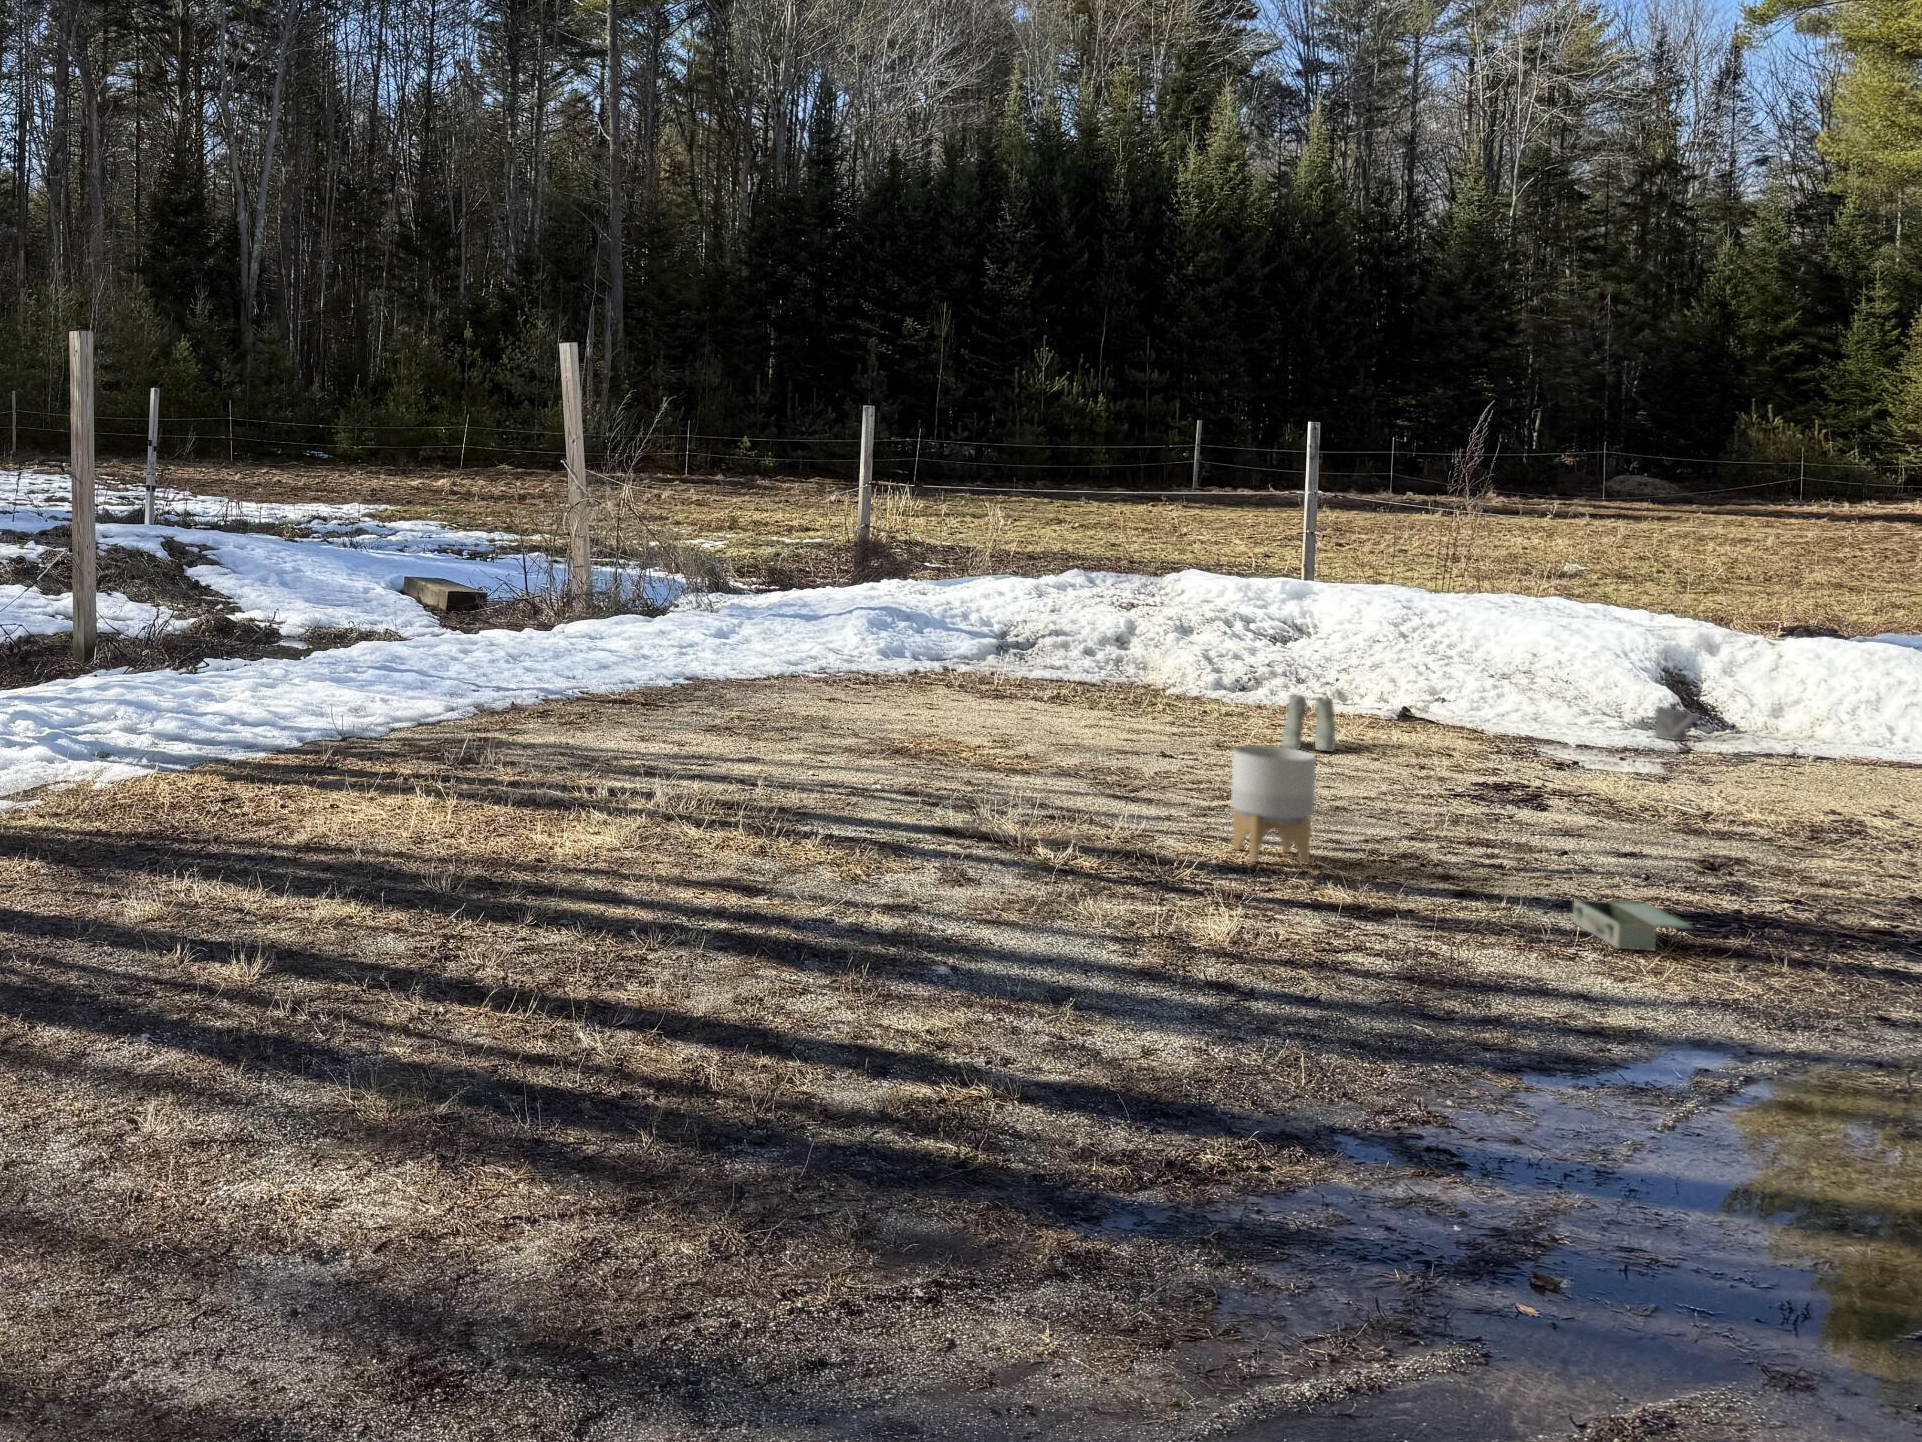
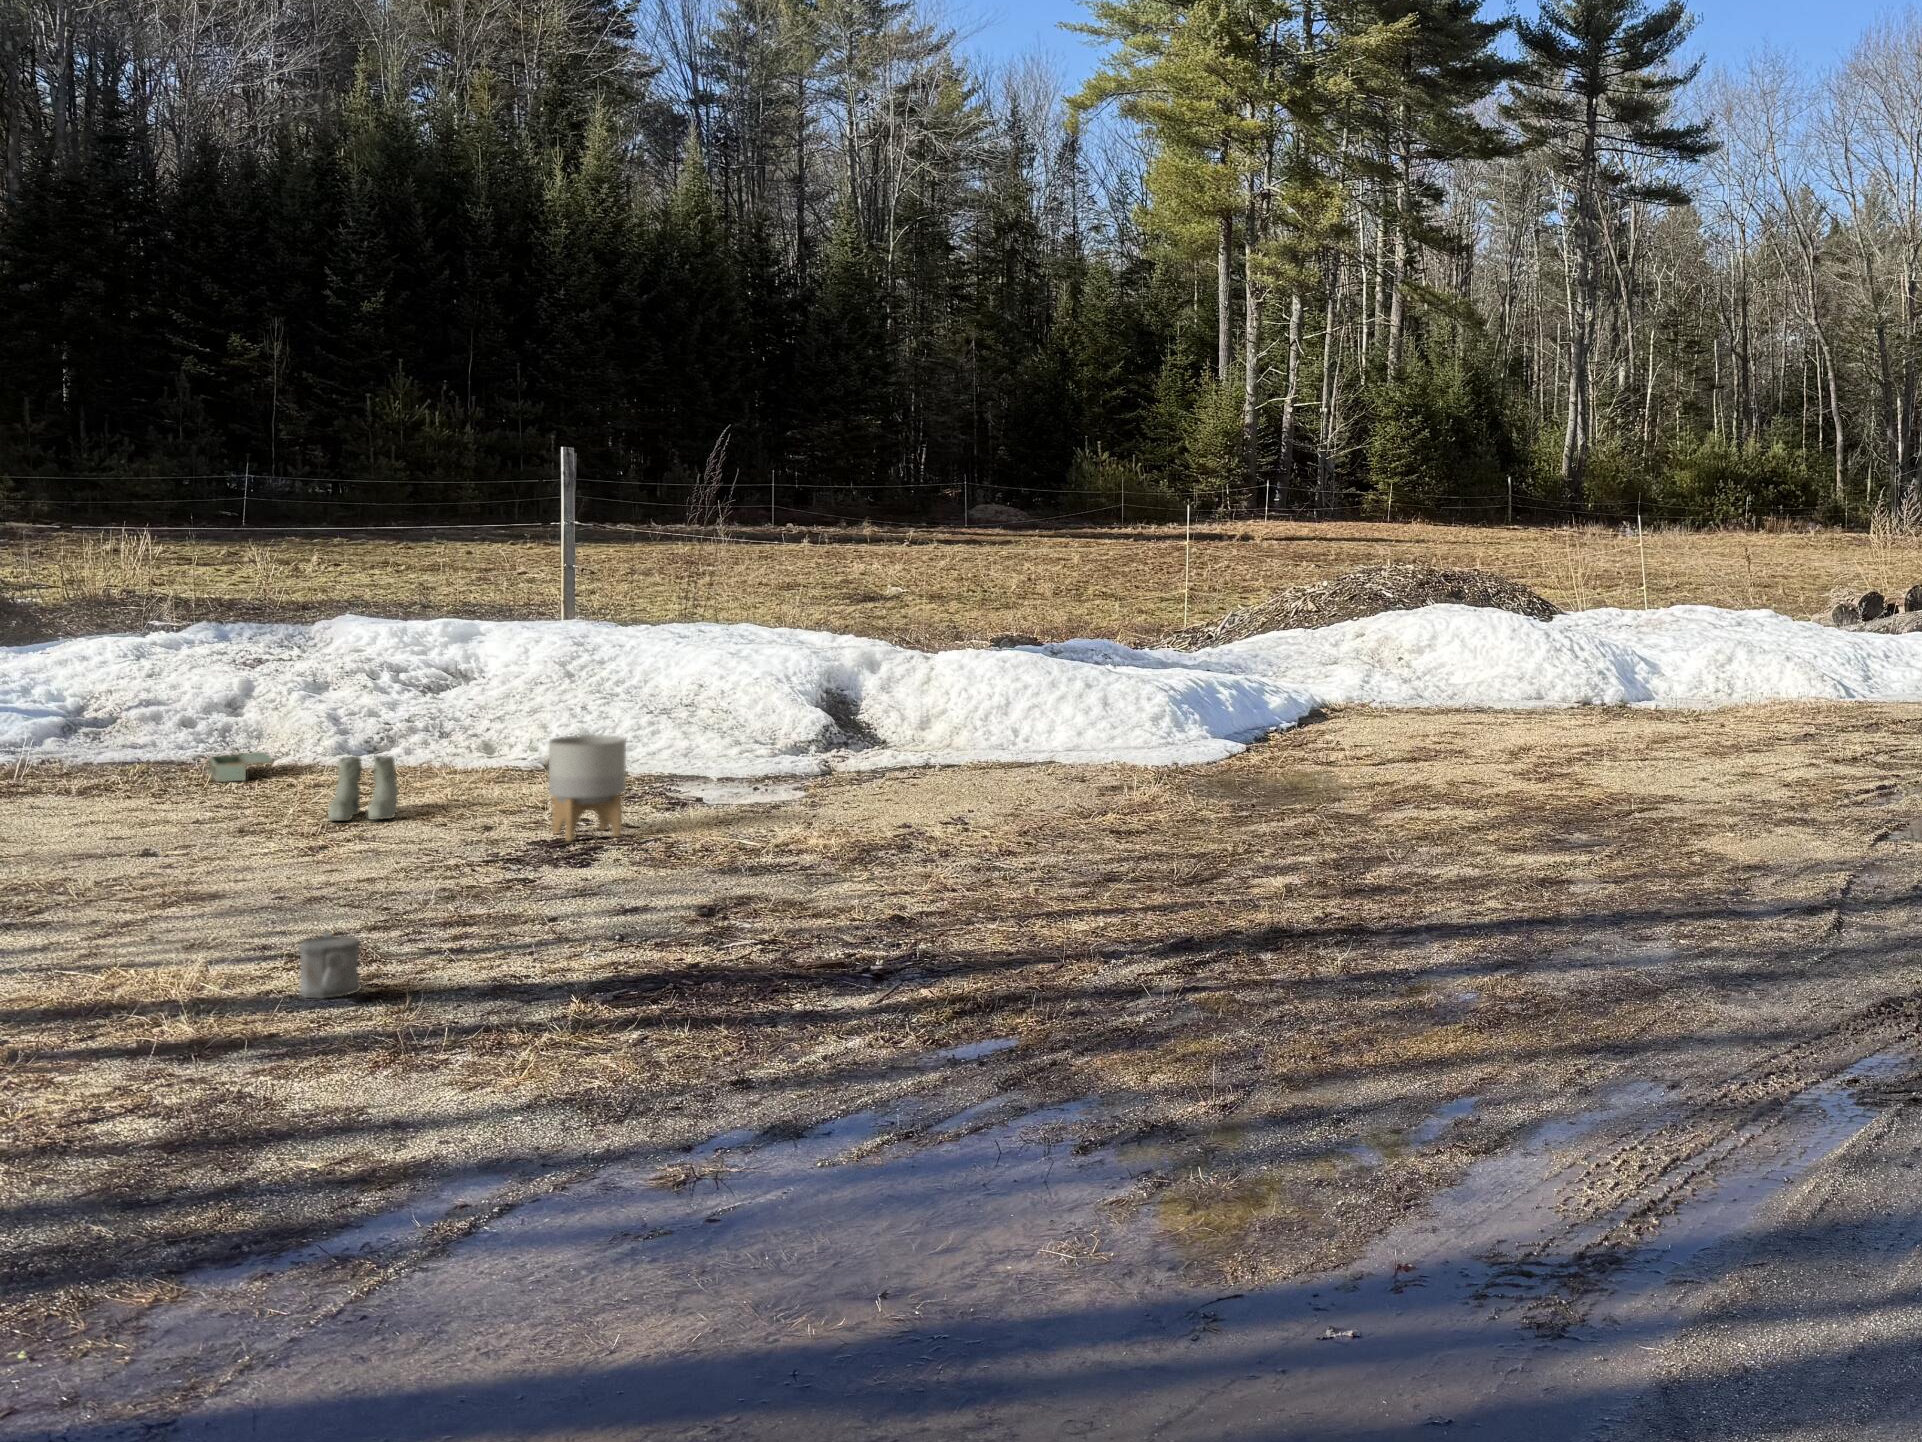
watering can: present [1655,706,1699,741] -> present [299,931,361,998]
planter: present [1231,745,1316,865] -> present [549,735,626,841]
toolbox: present [1573,899,1691,951] -> present [206,752,274,782]

